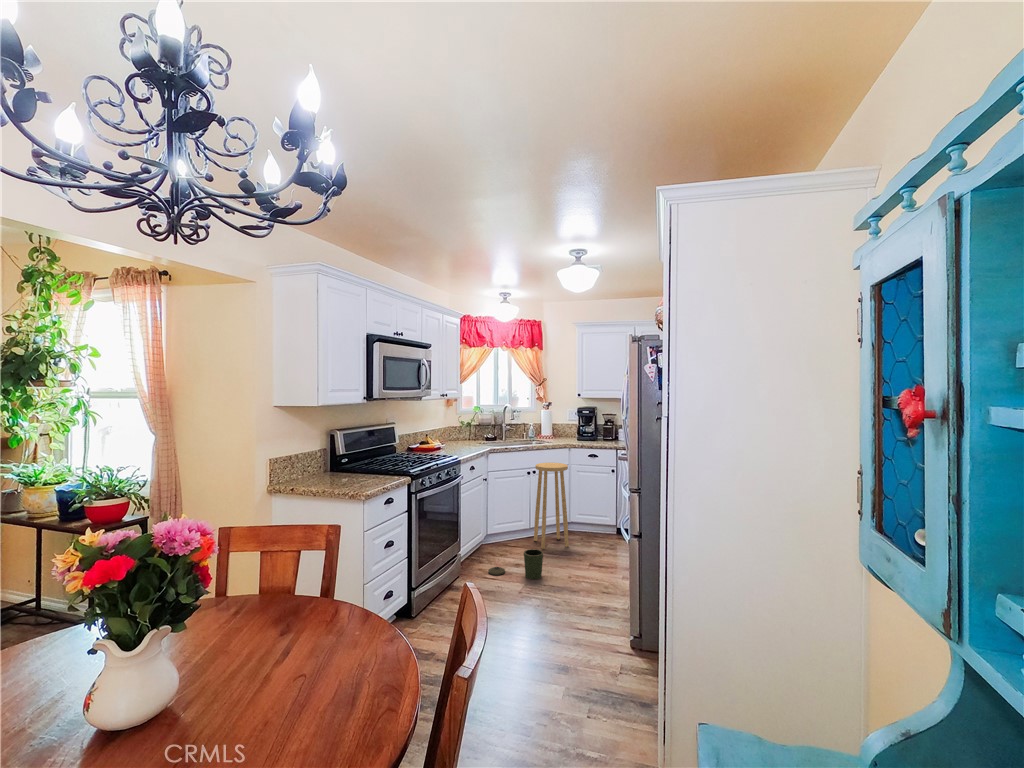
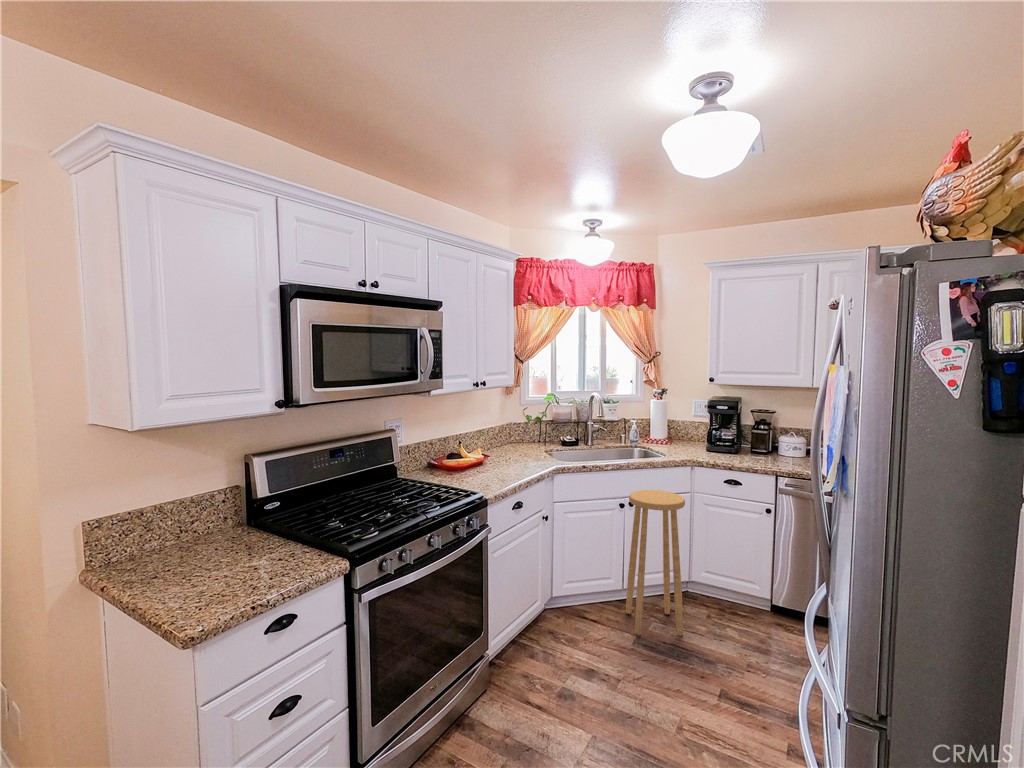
trash can: present [488,549,543,579] -> none [532,656,626,717]

